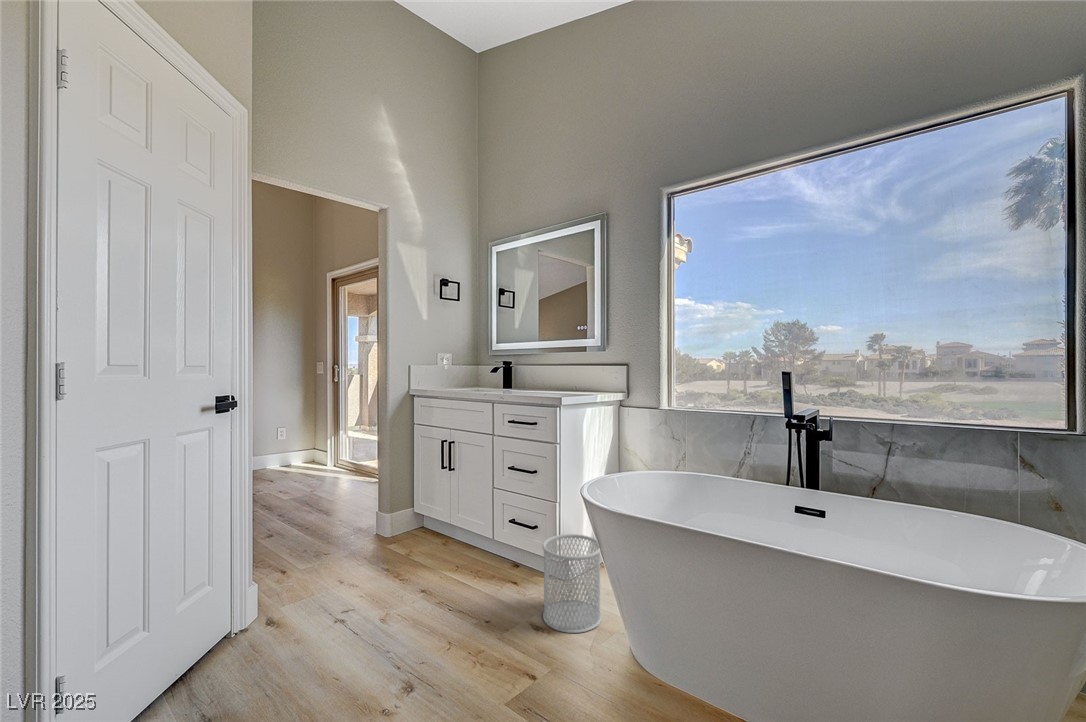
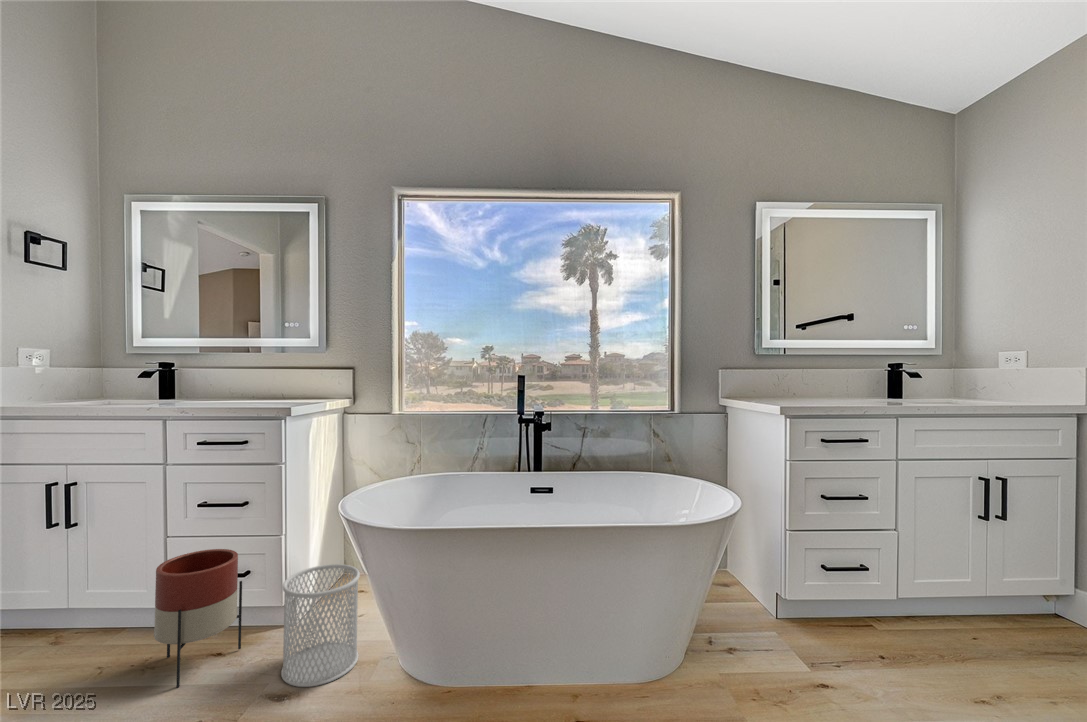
planter: none [476,502,529,596] -> present [154,549,242,688]

